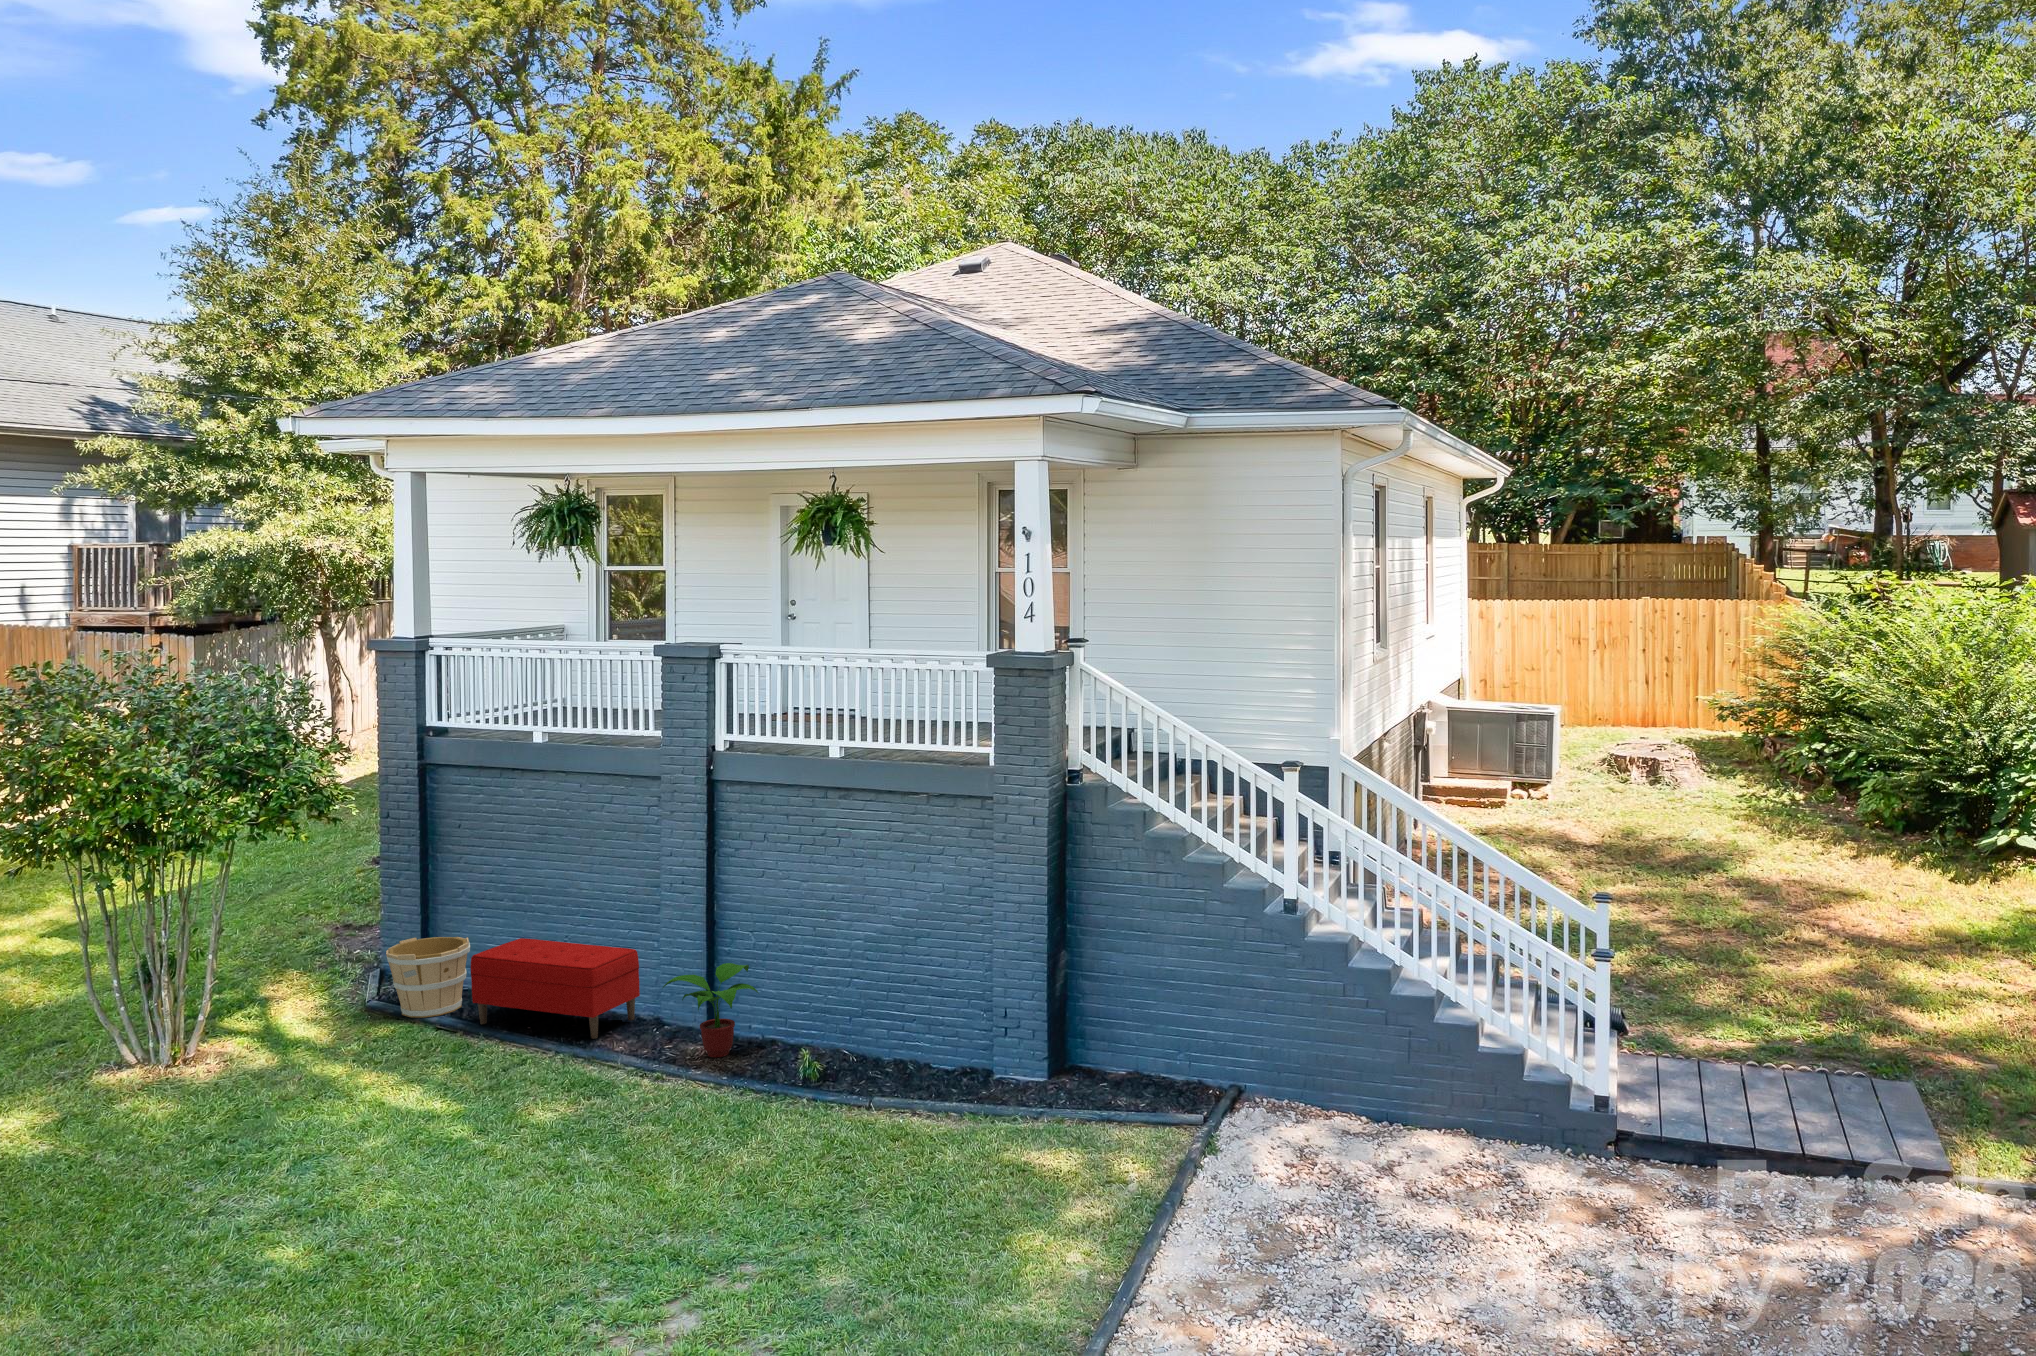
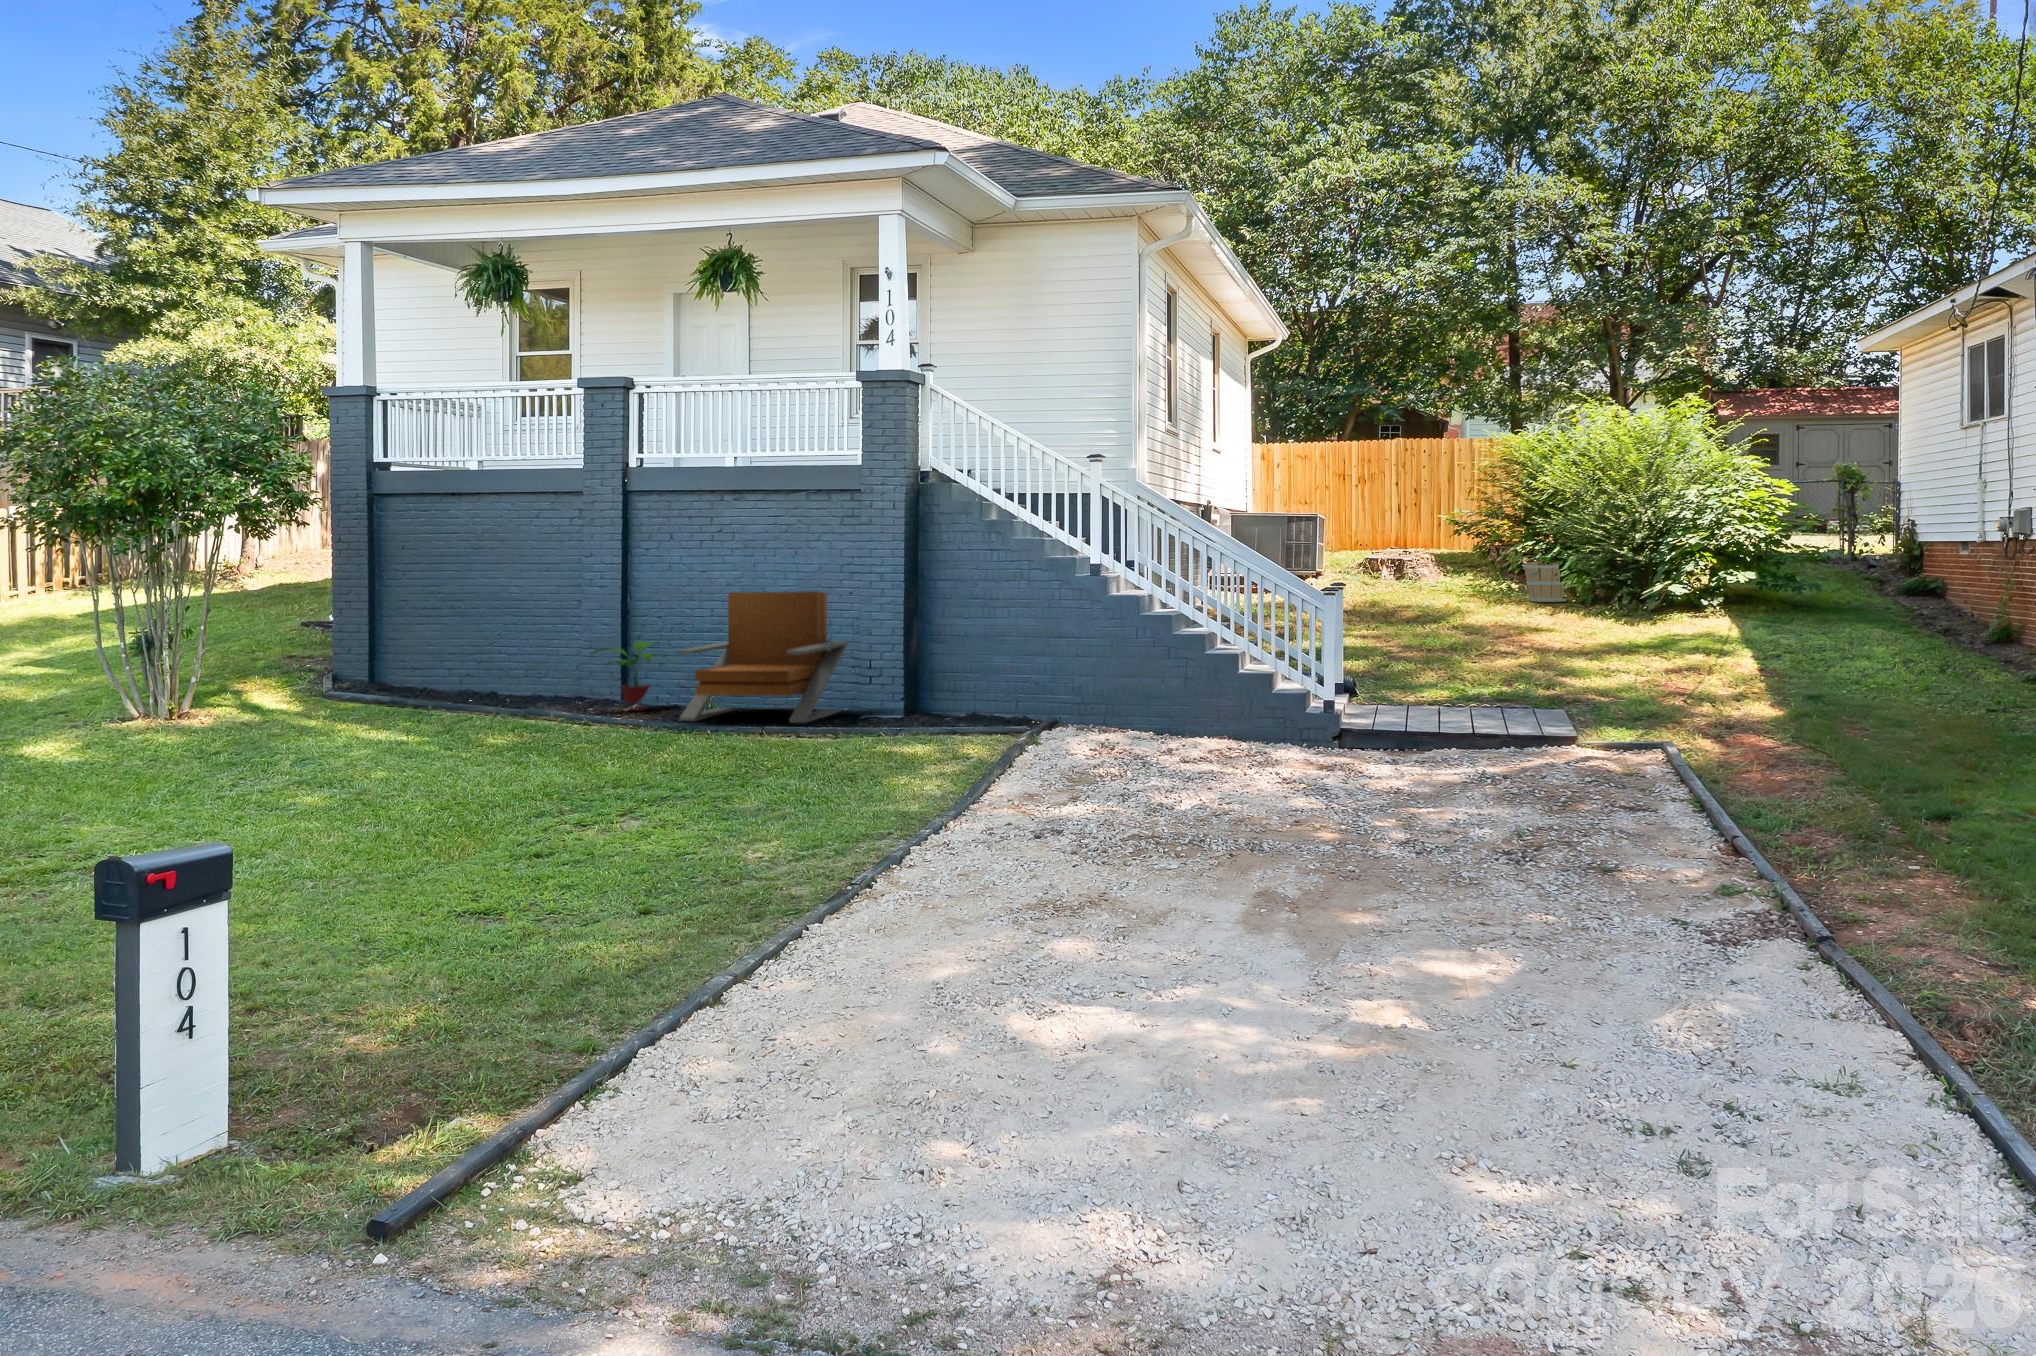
lounge chair: none [759,919,972,1121] -> present [677,591,848,723]
wooden bucket: present [386,937,470,1018] -> present [1524,561,1567,602]
bench: present [471,938,640,1039] -> none [414,644,563,709]

